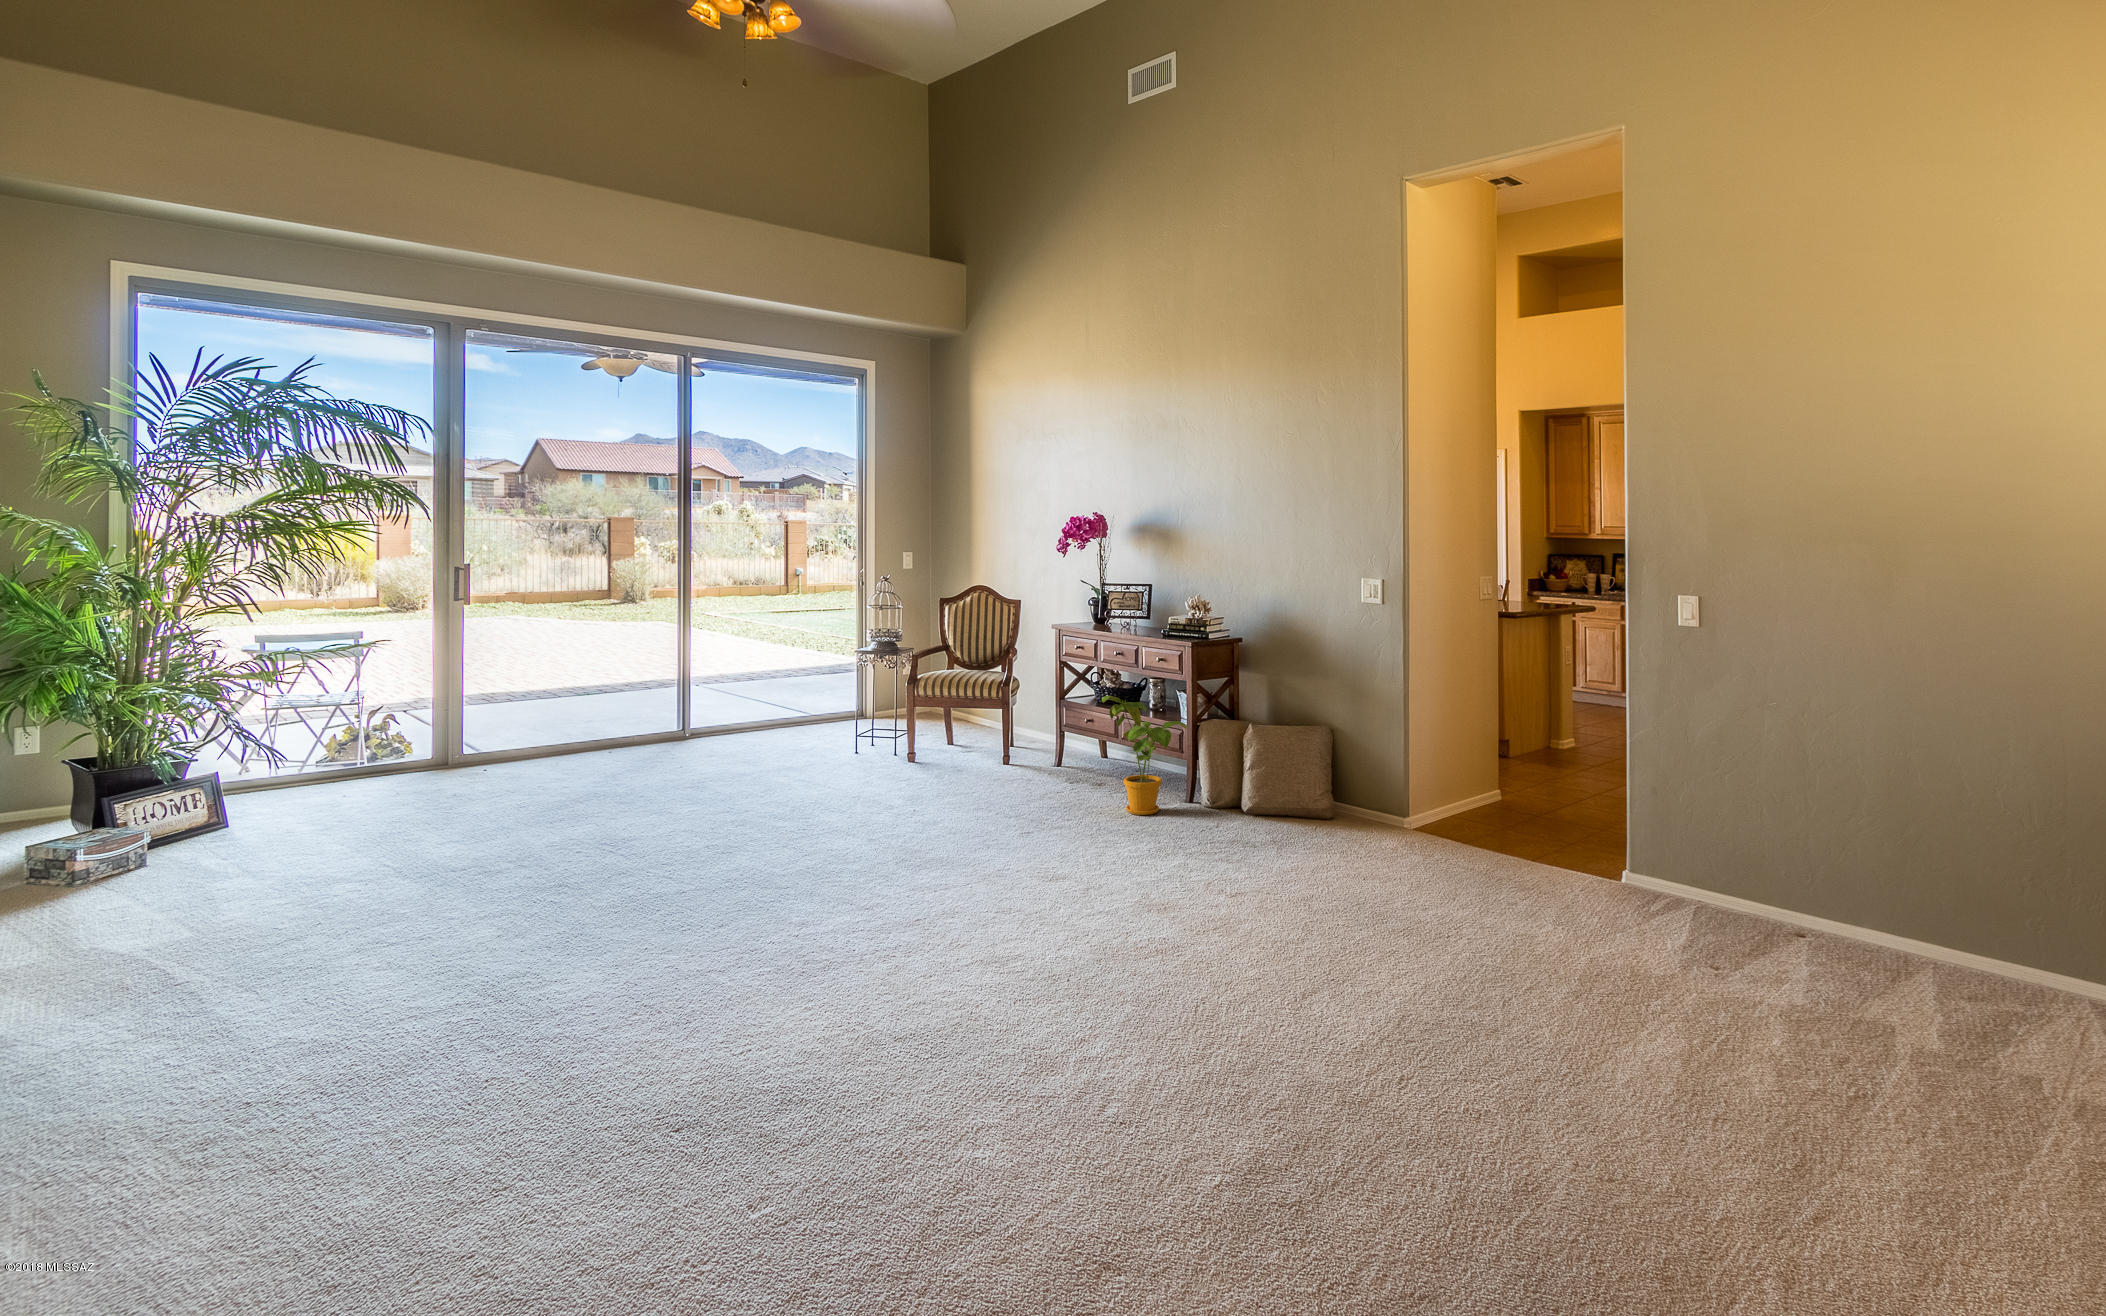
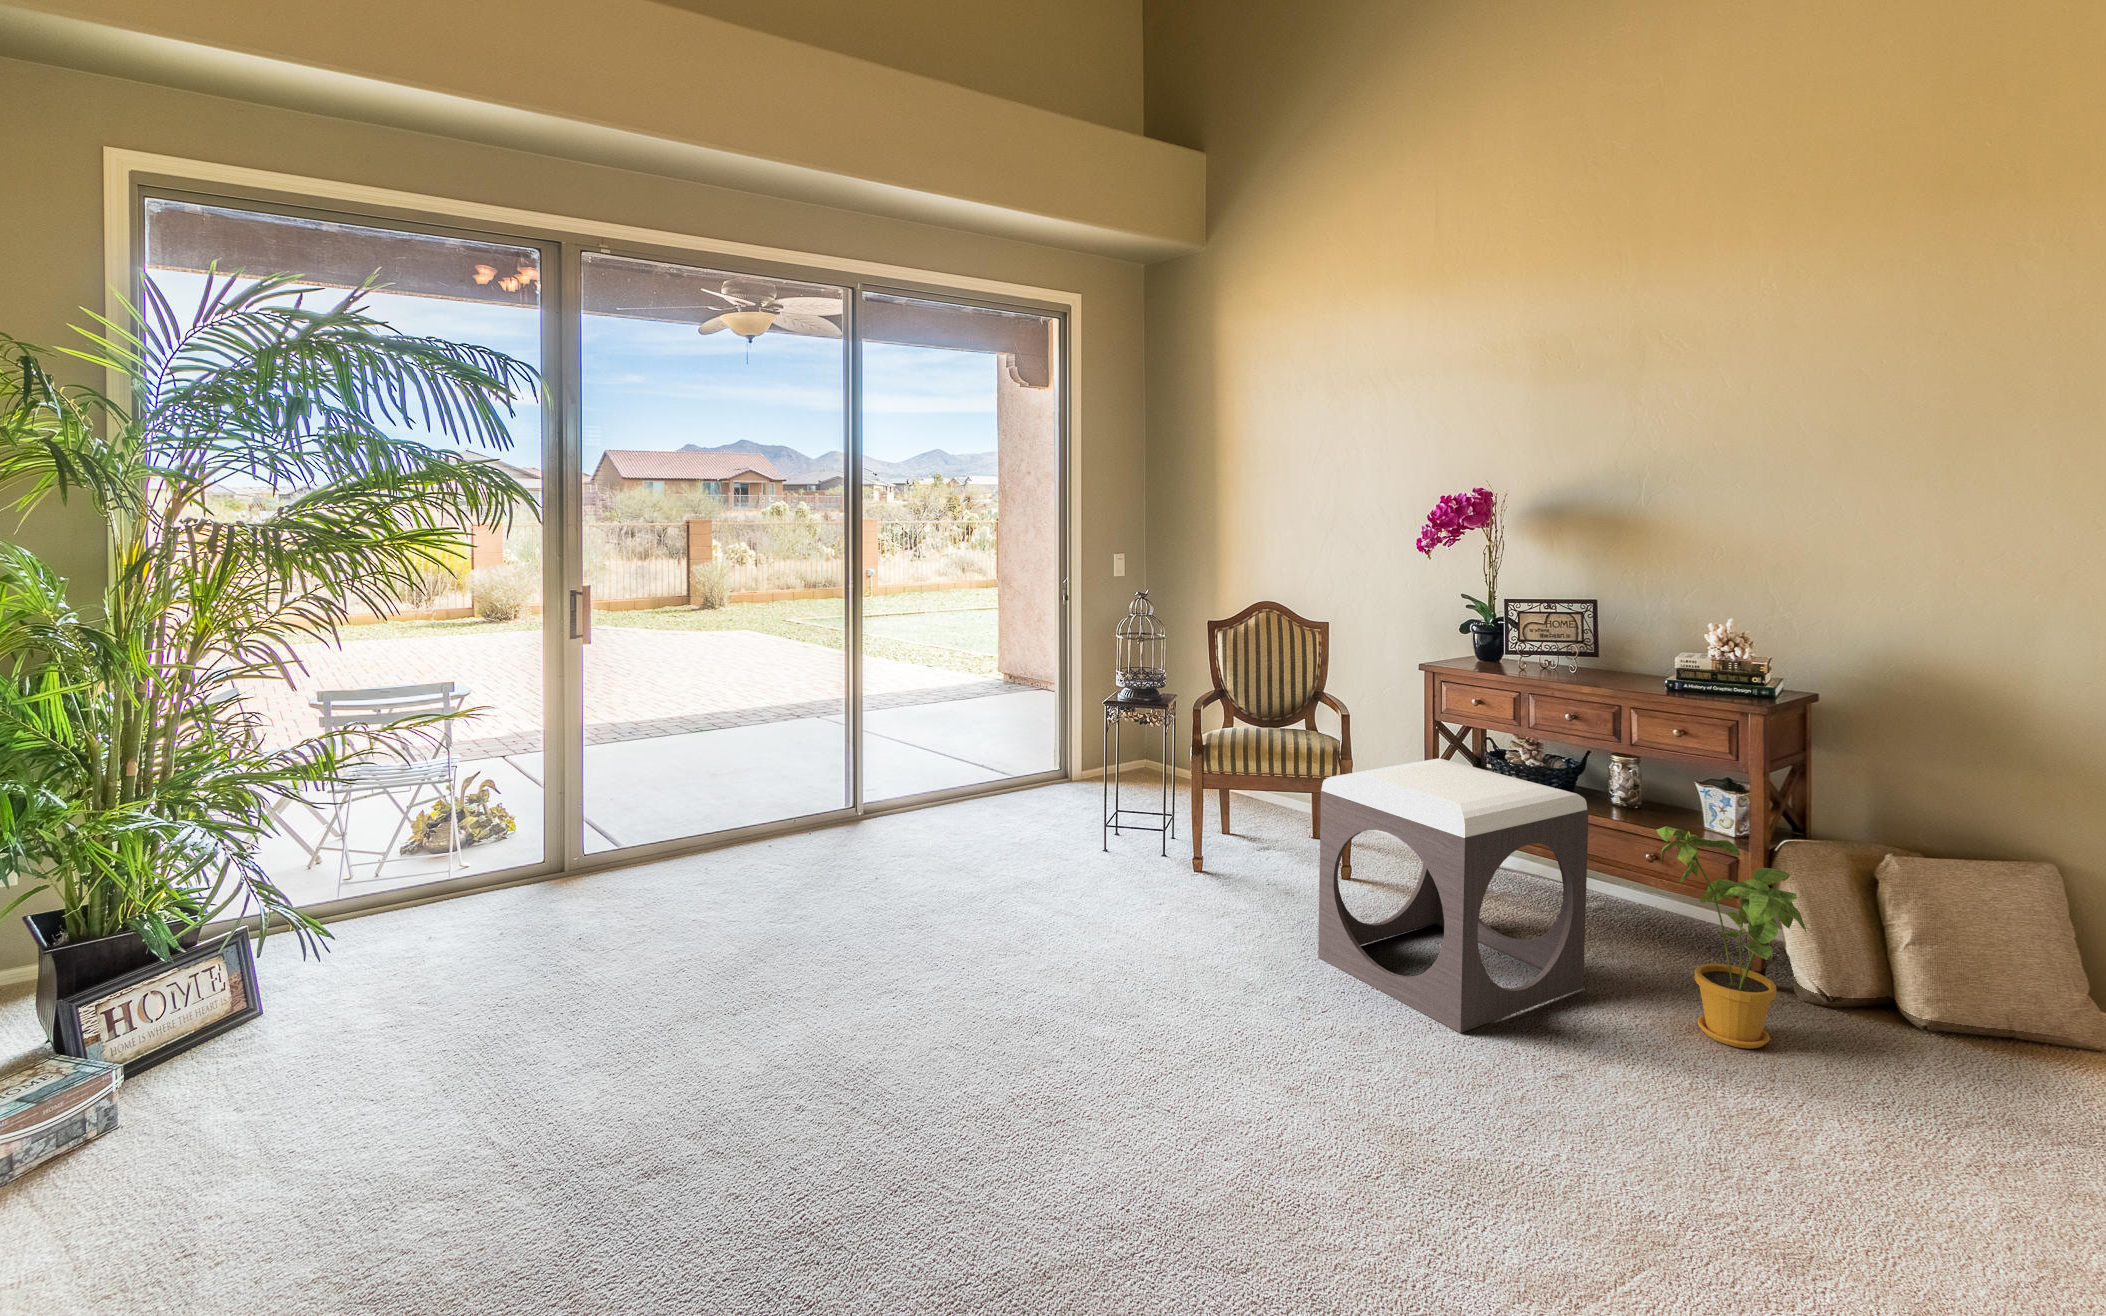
footstool: none [942,673,1087,814] -> present [1318,758,1589,1033]

